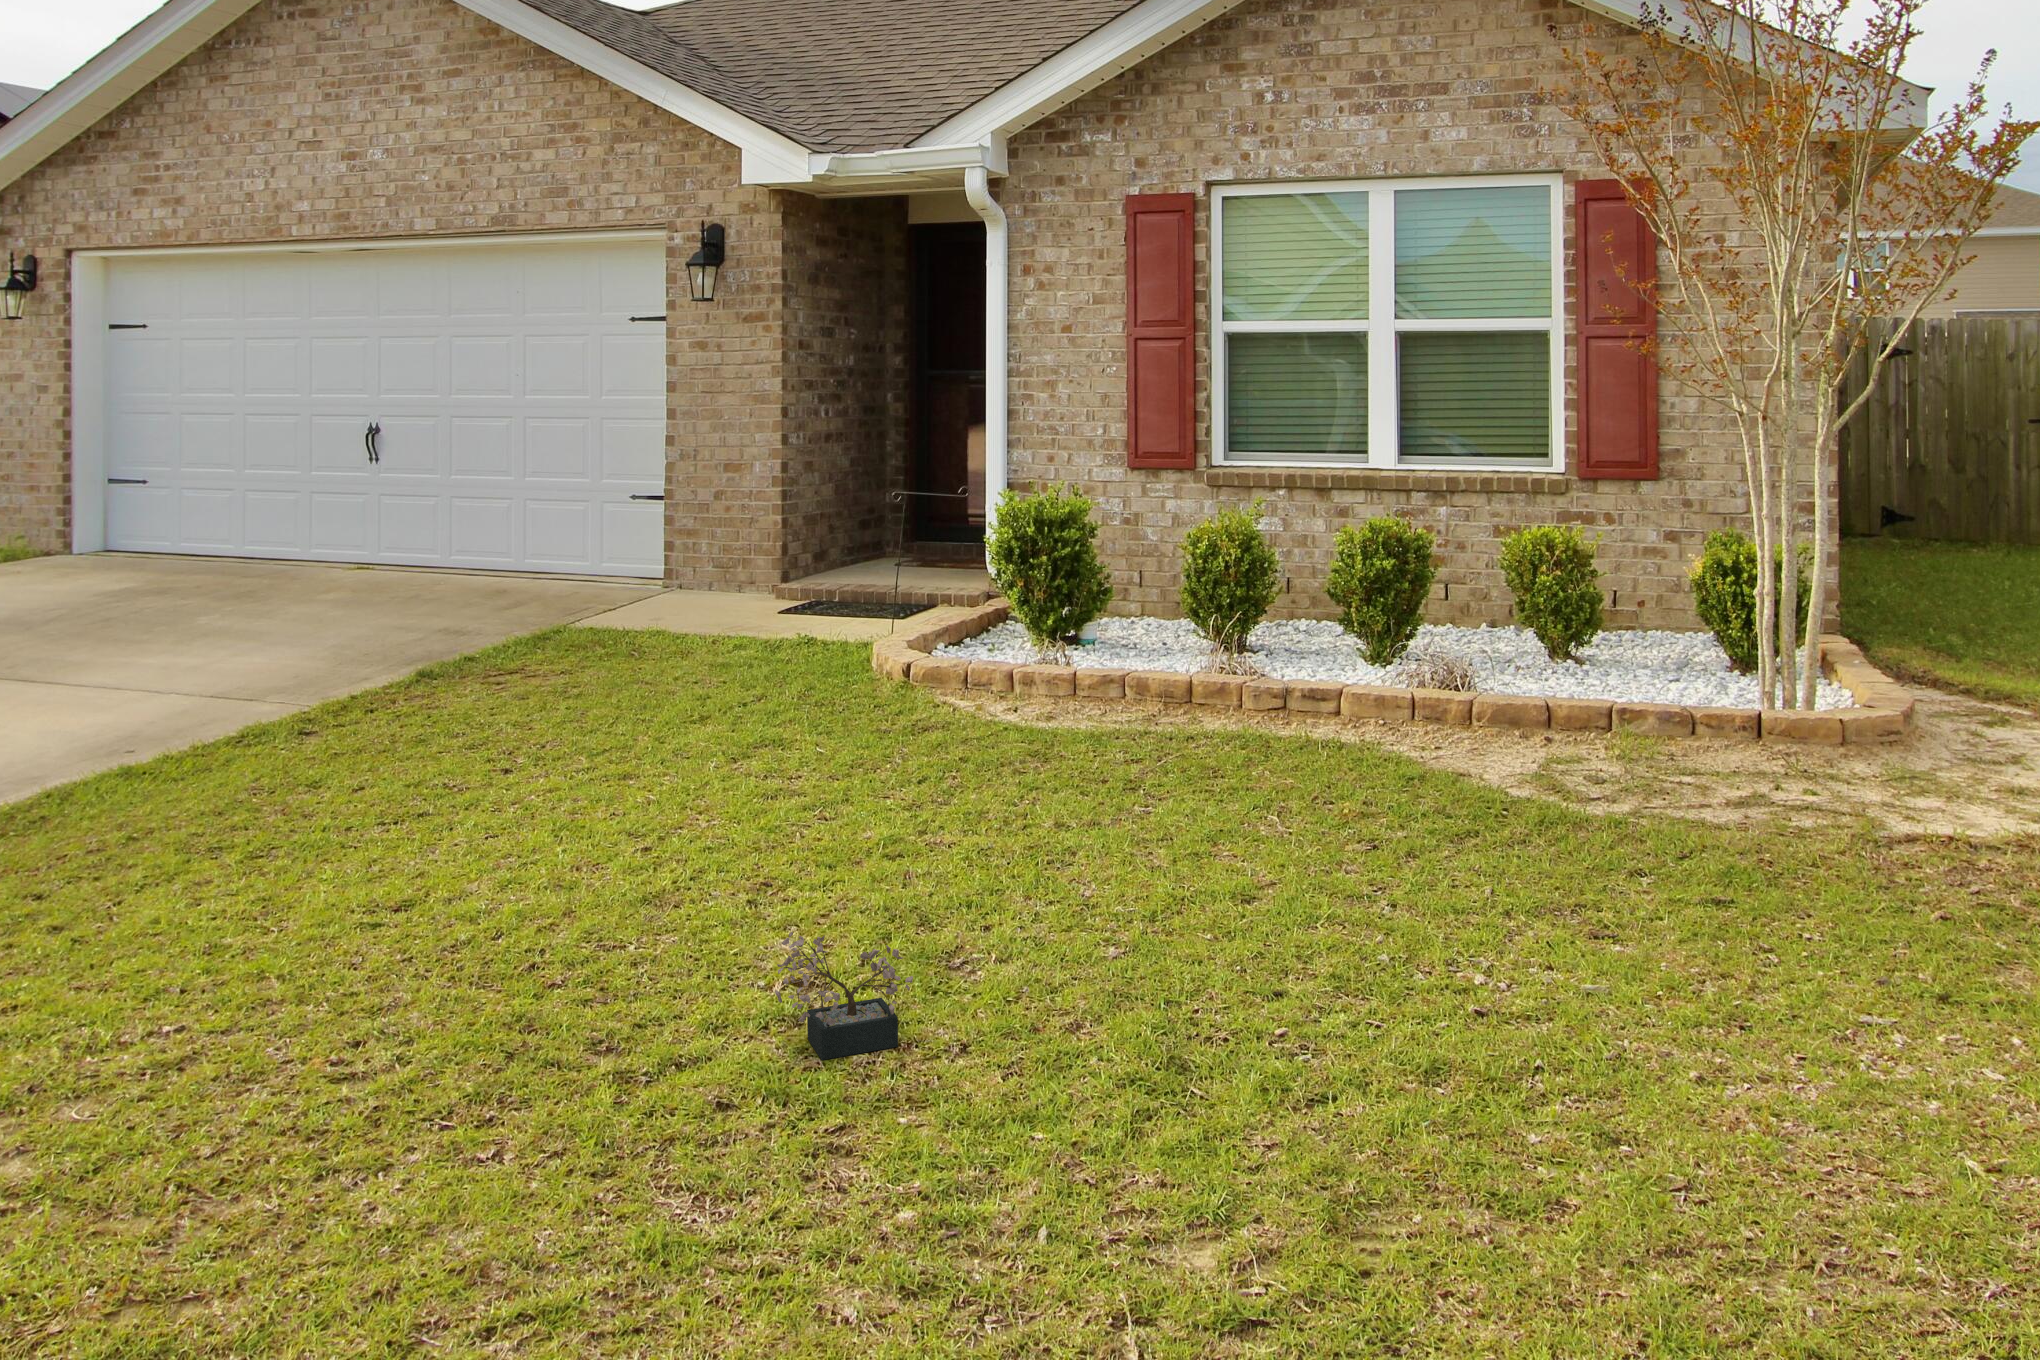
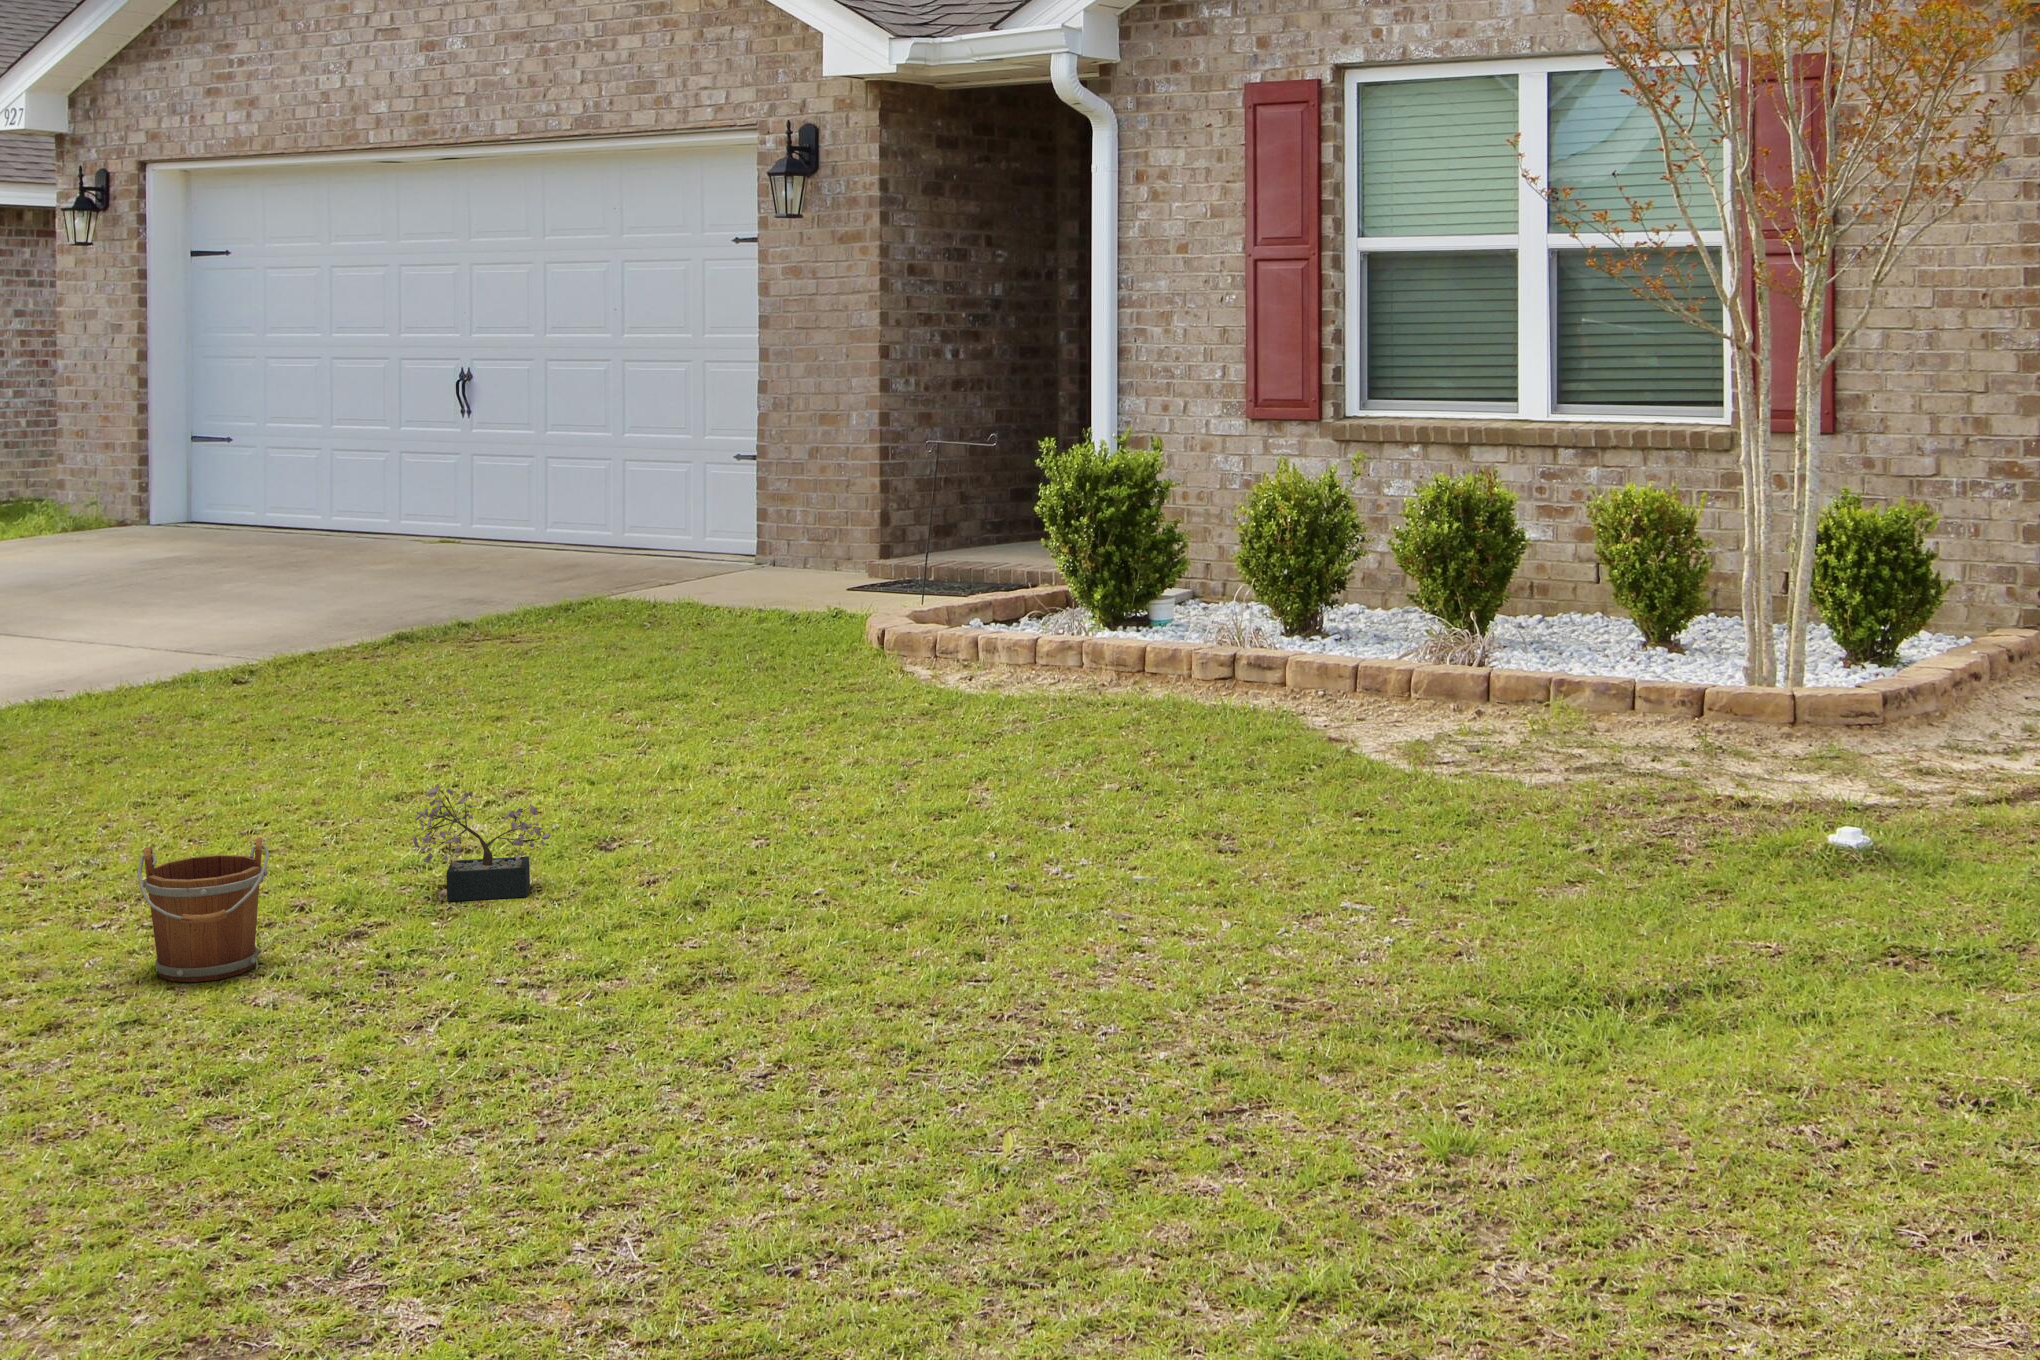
bucket: none [595,1045,731,1227] -> present [138,838,269,982]

